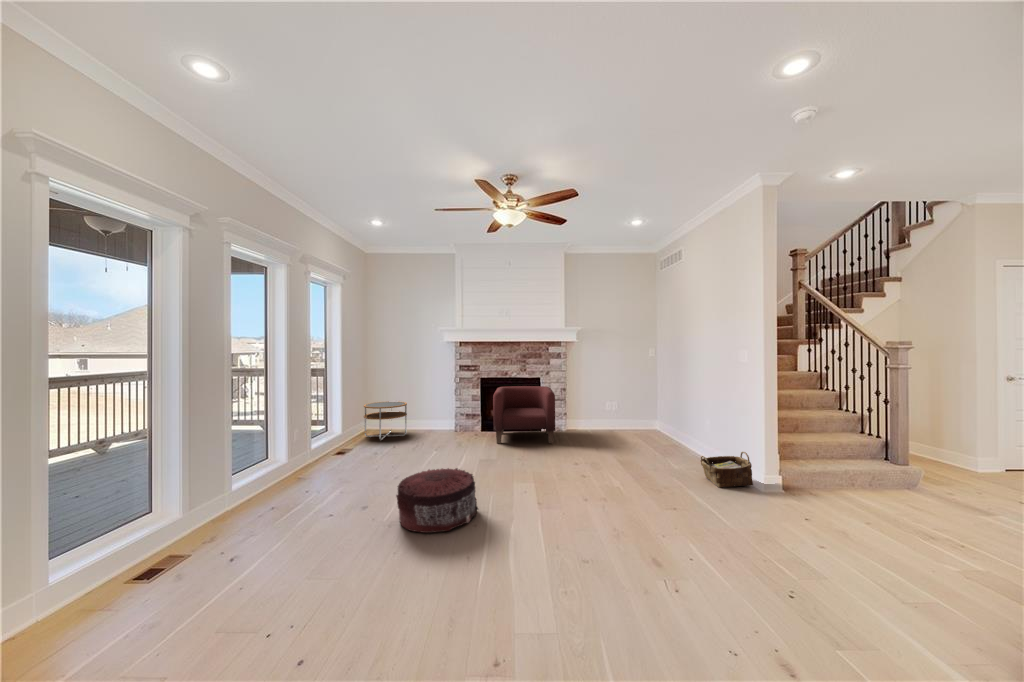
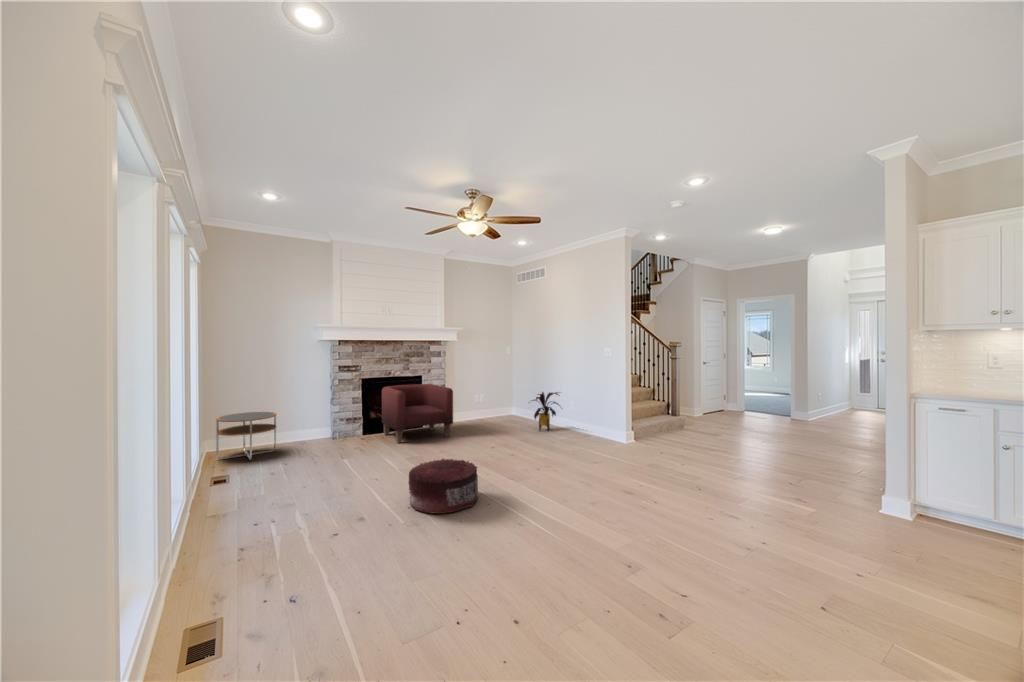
house plant: none [647,404,697,455] -> present [533,392,559,431]
woven basket: present [701,452,753,487] -> none [583,420,614,445]

